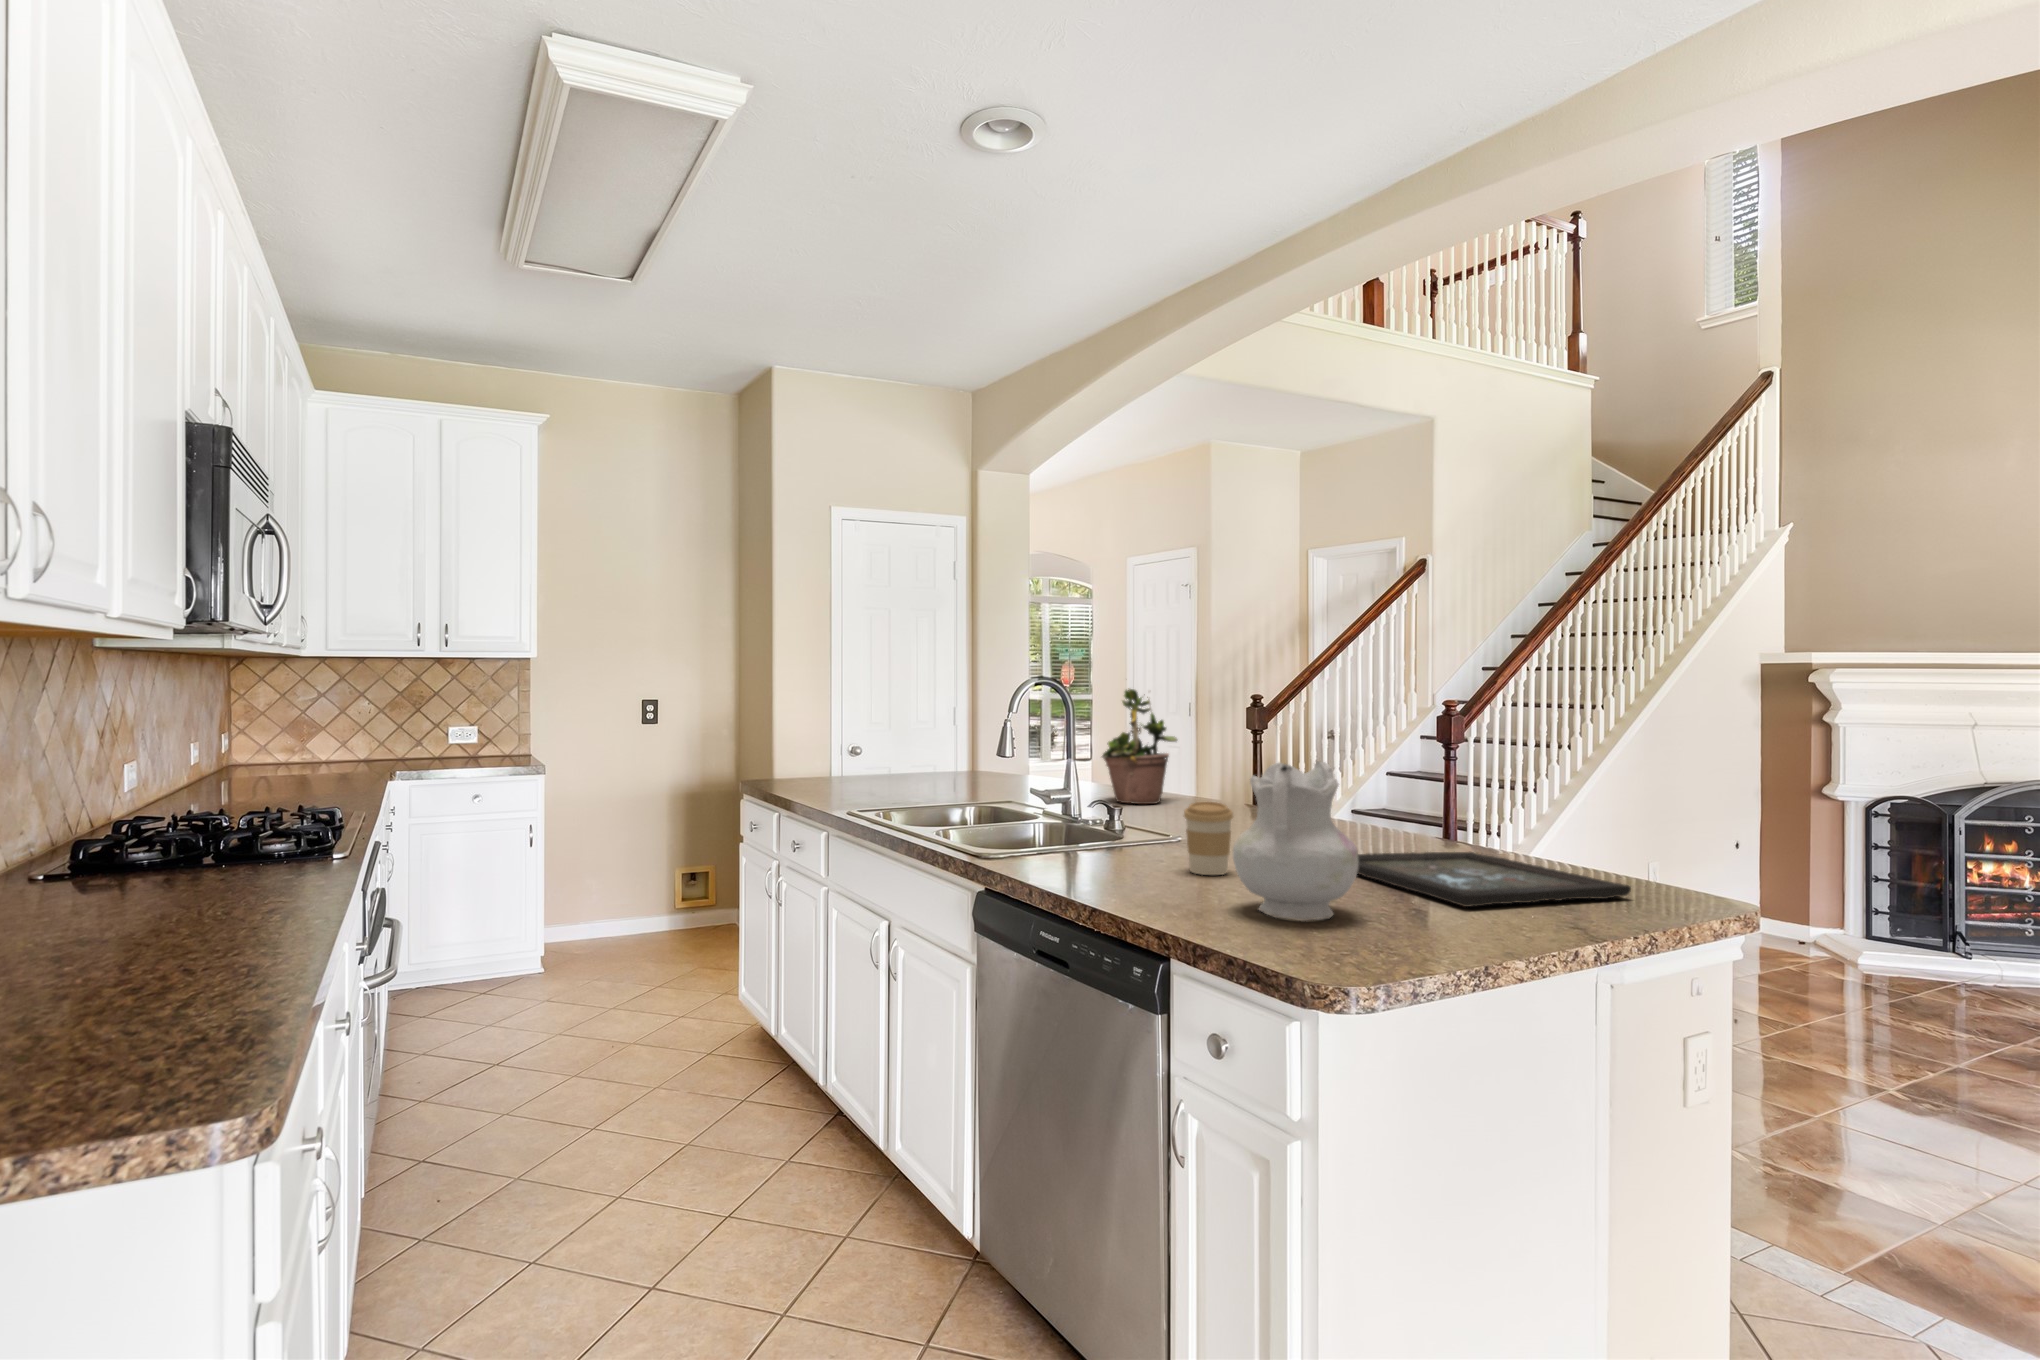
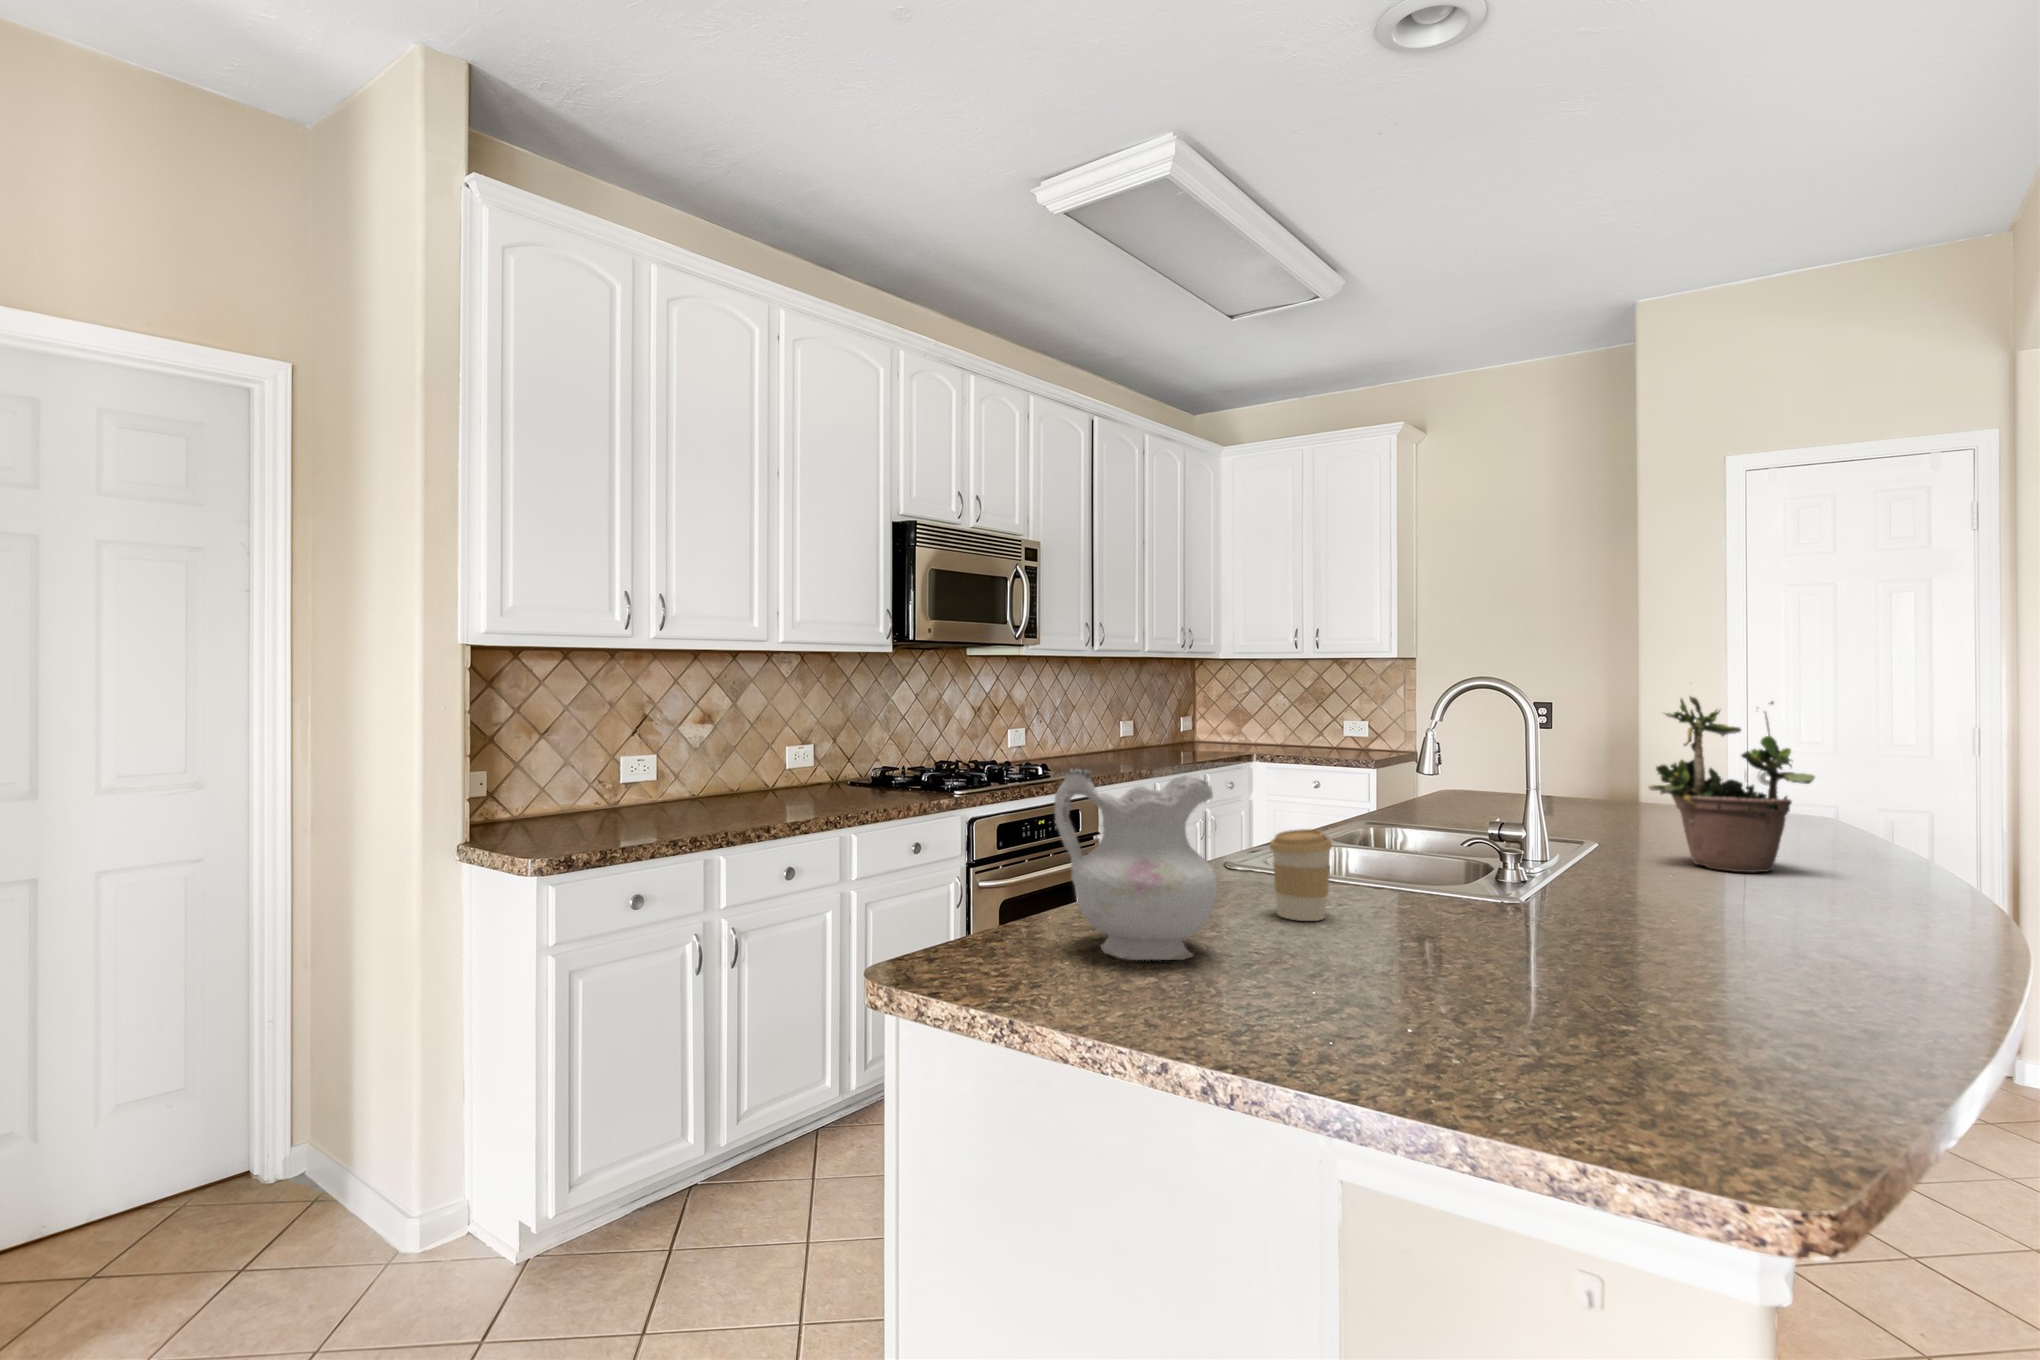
tray: present [1357,852,1631,907] -> none [1304,935,1772,1095]

